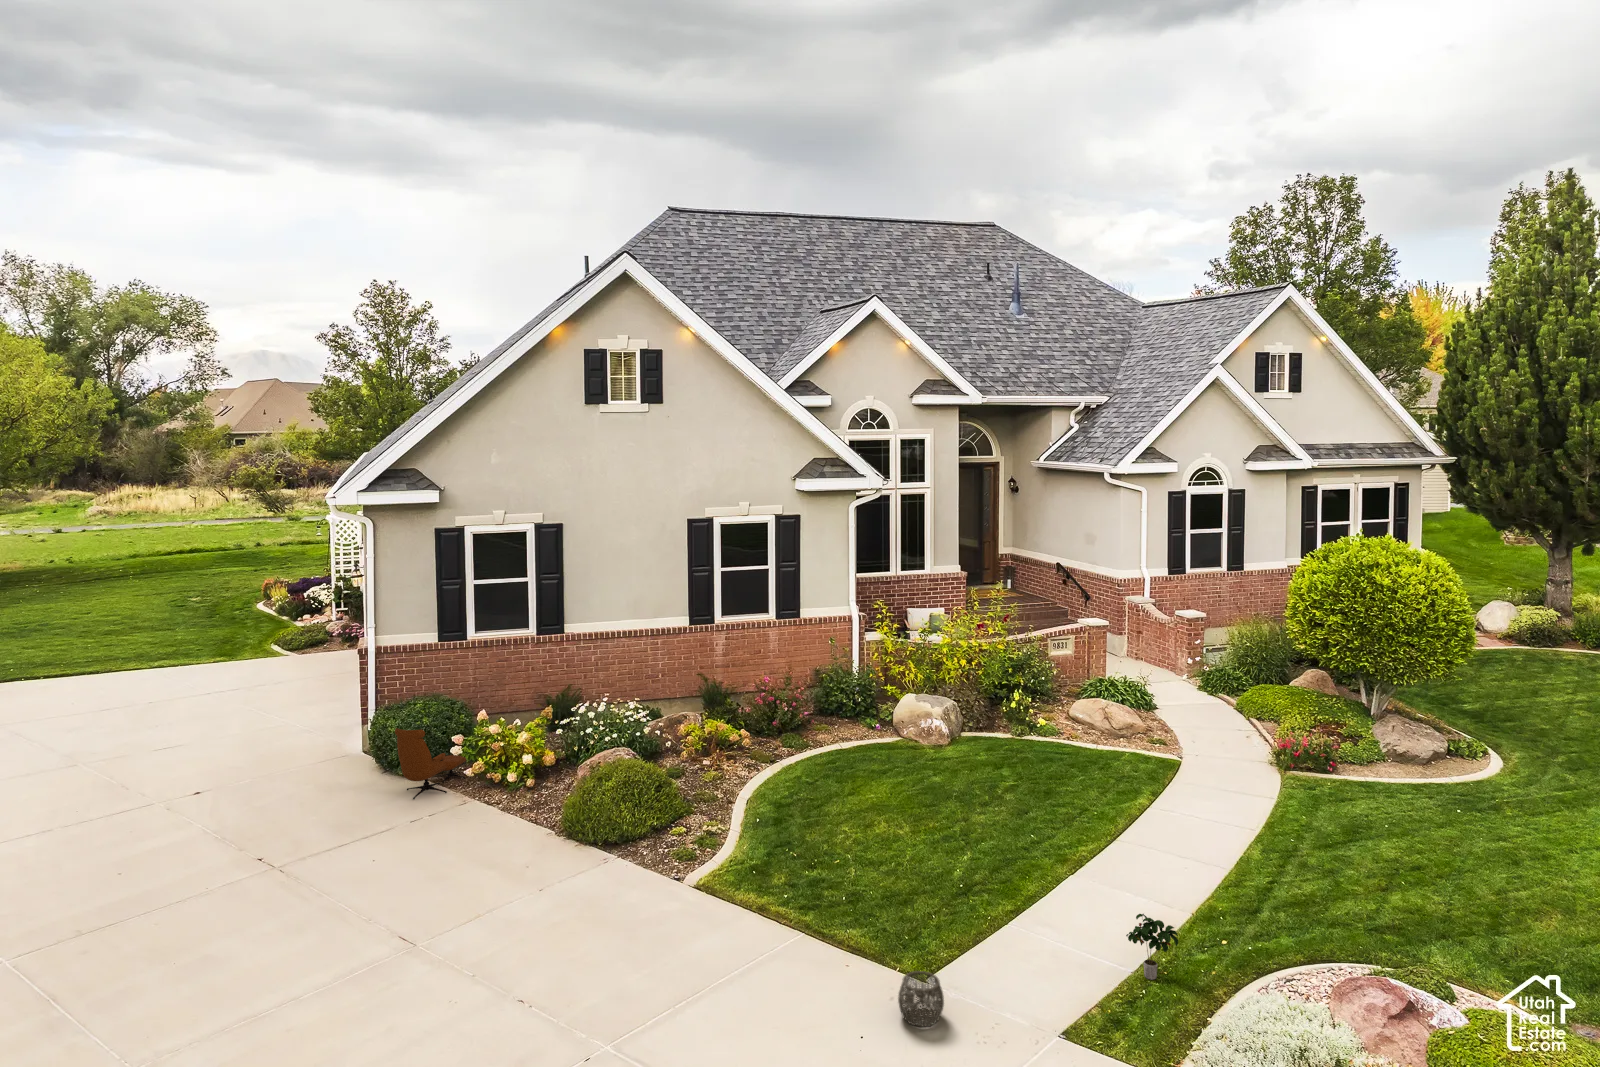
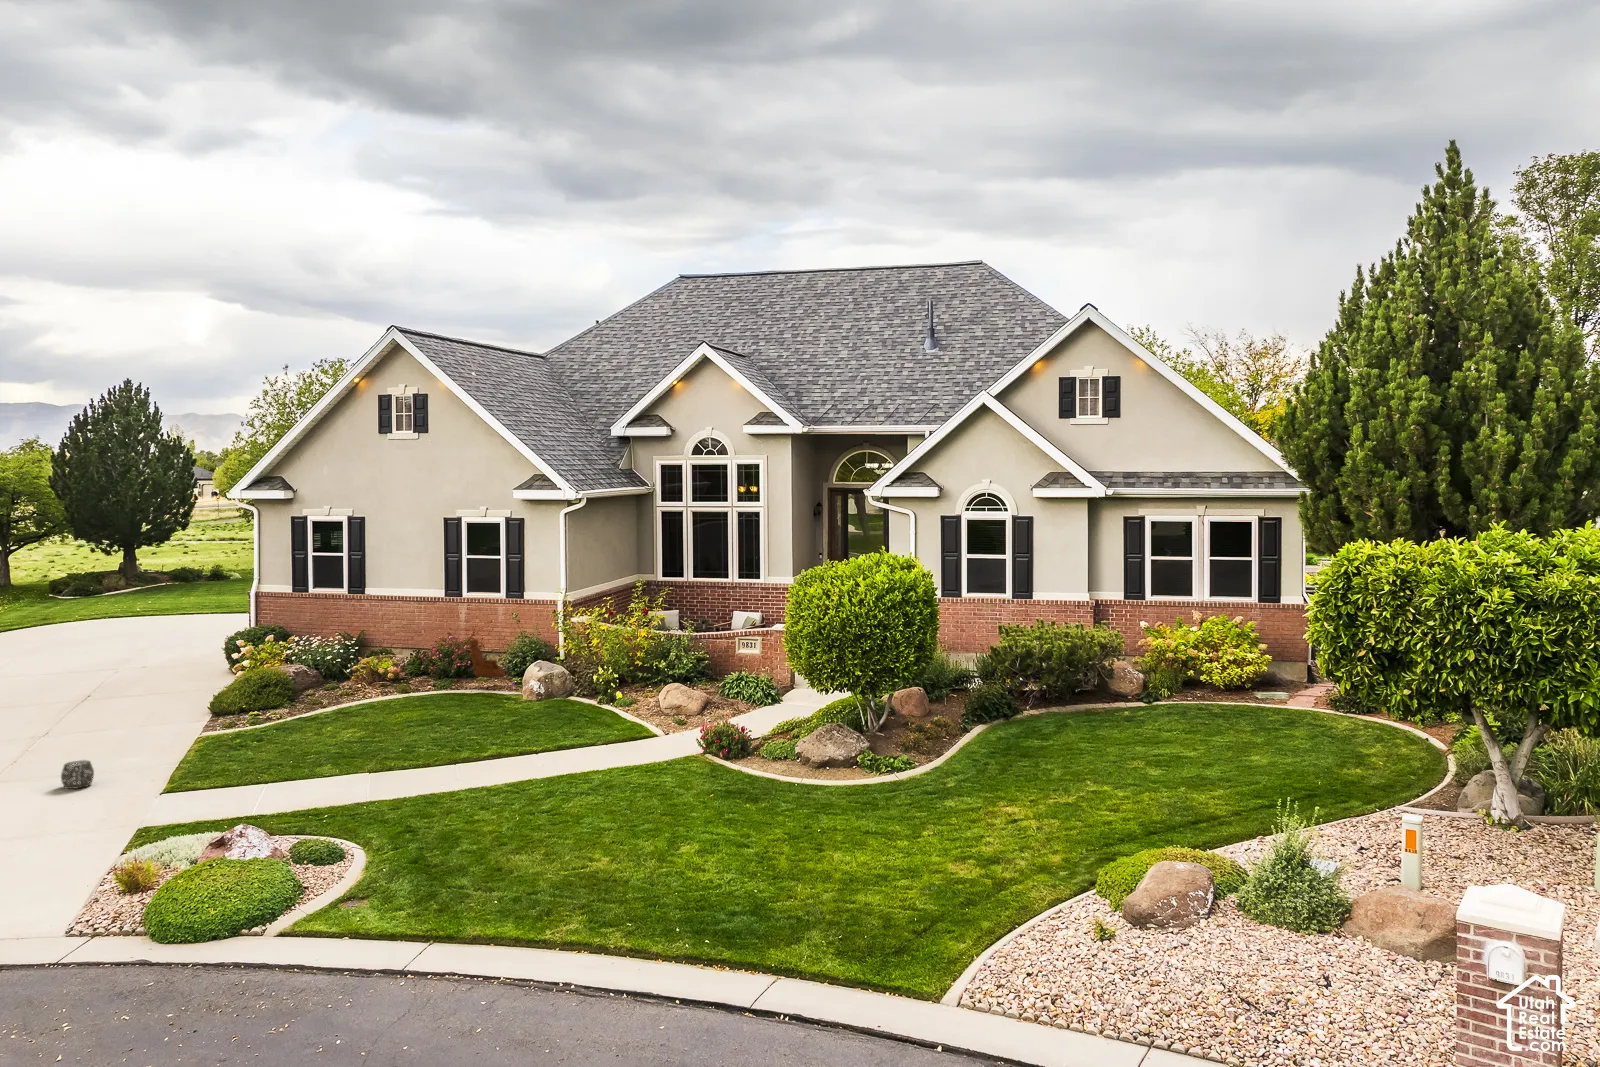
lounge chair: present [395,728,466,799] -> present [469,639,513,679]
potted plant: present [1126,914,1178,980] -> none [198,758,222,801]

